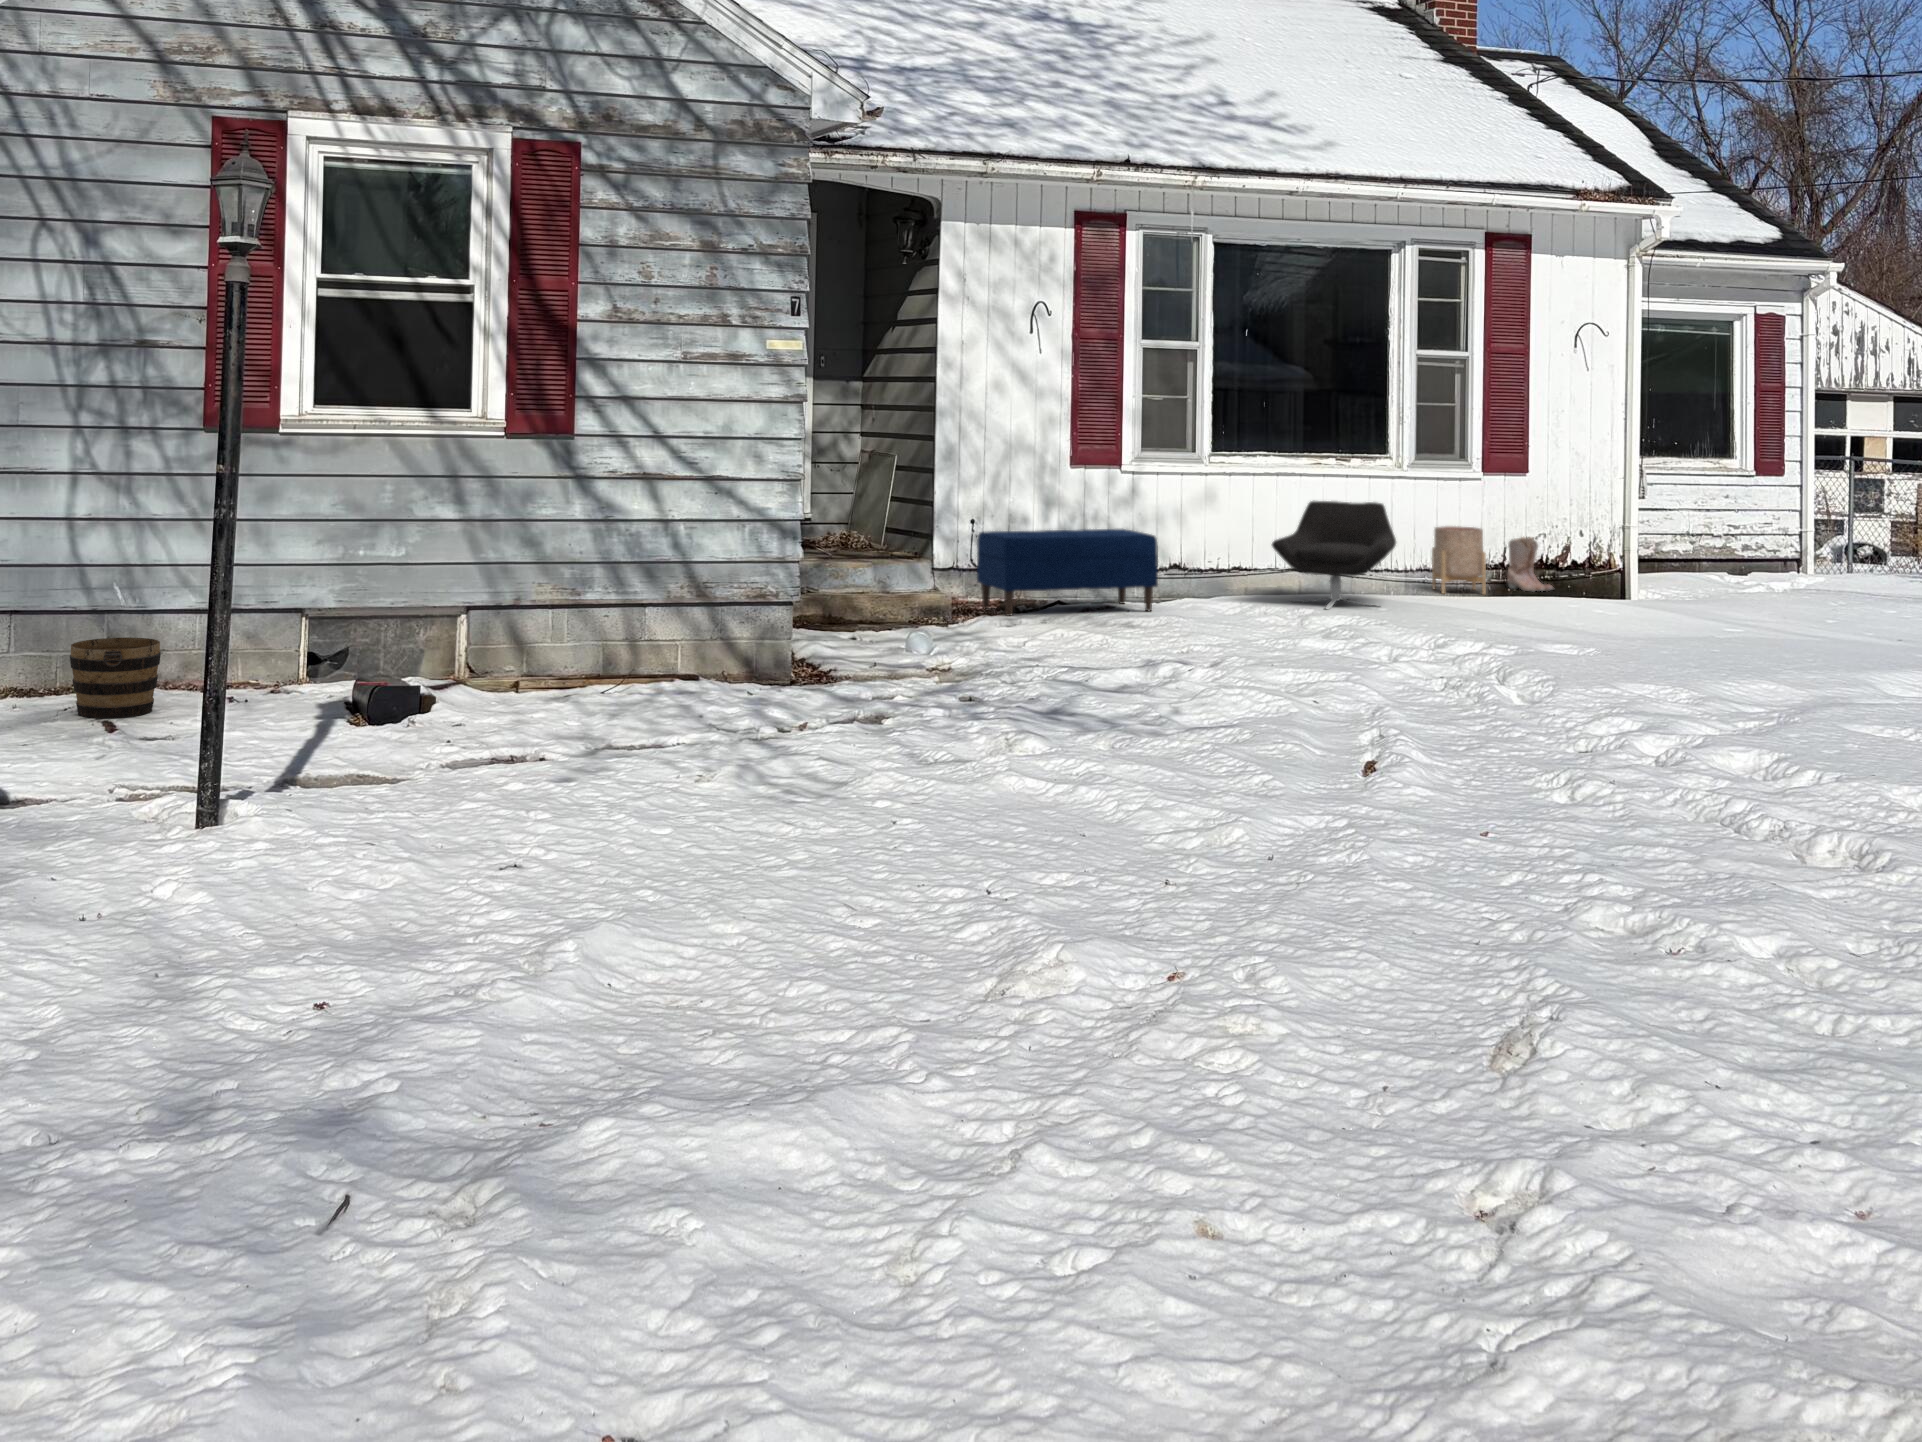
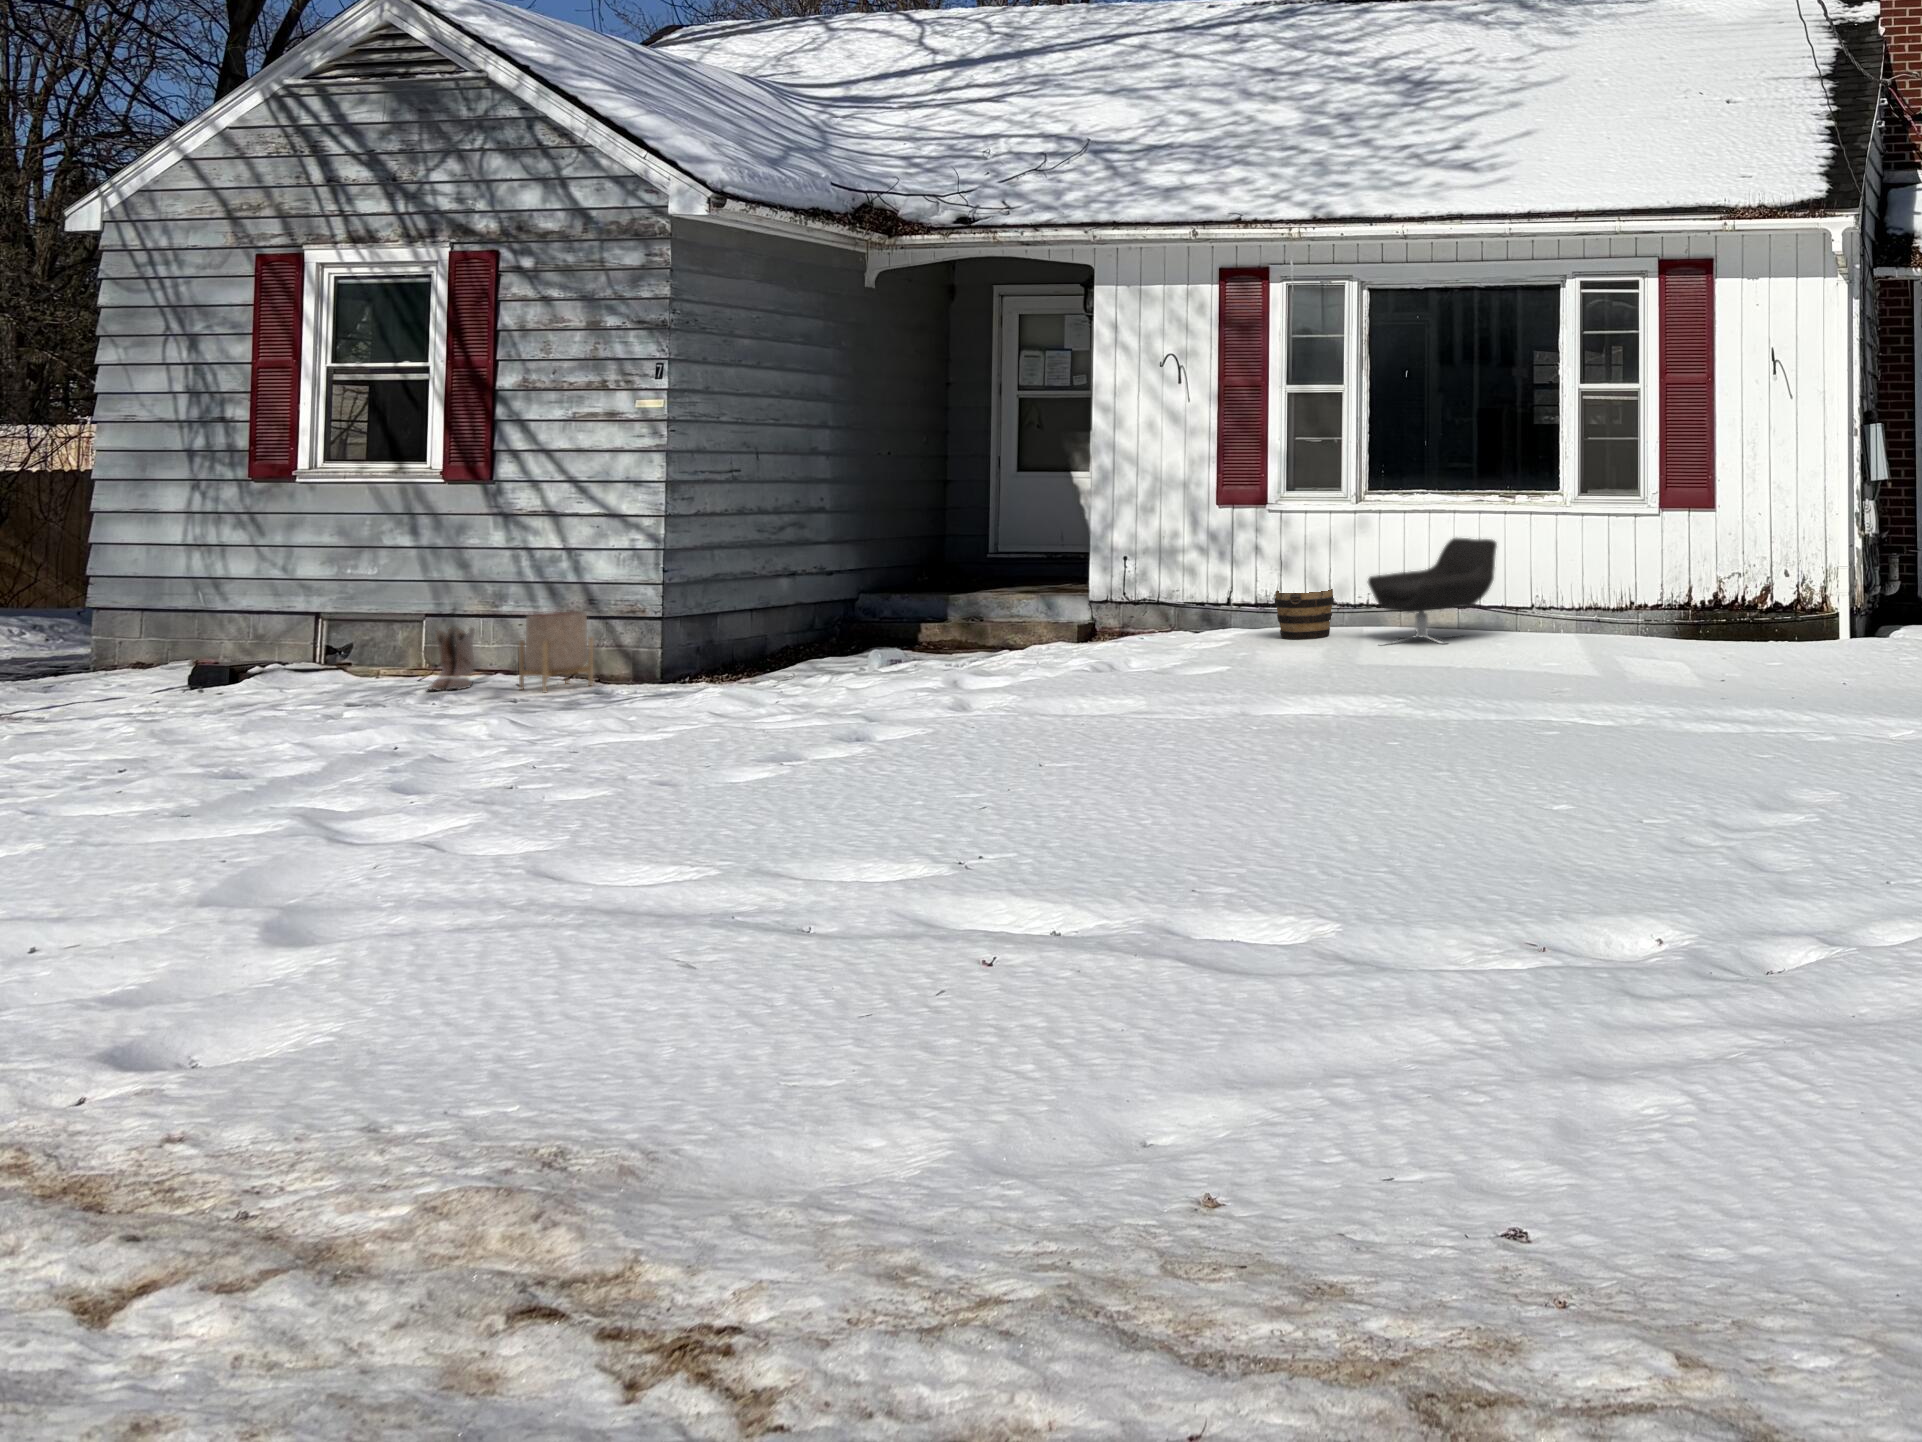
planter: present [1432,526,1486,594] -> present [519,611,594,692]
bench: present [977,529,1158,616] -> none [1086,564,1255,643]
boots: present [1507,537,1553,591] -> present [428,628,475,691]
bucket: present [70,637,161,718] -> present [1275,589,1334,639]

